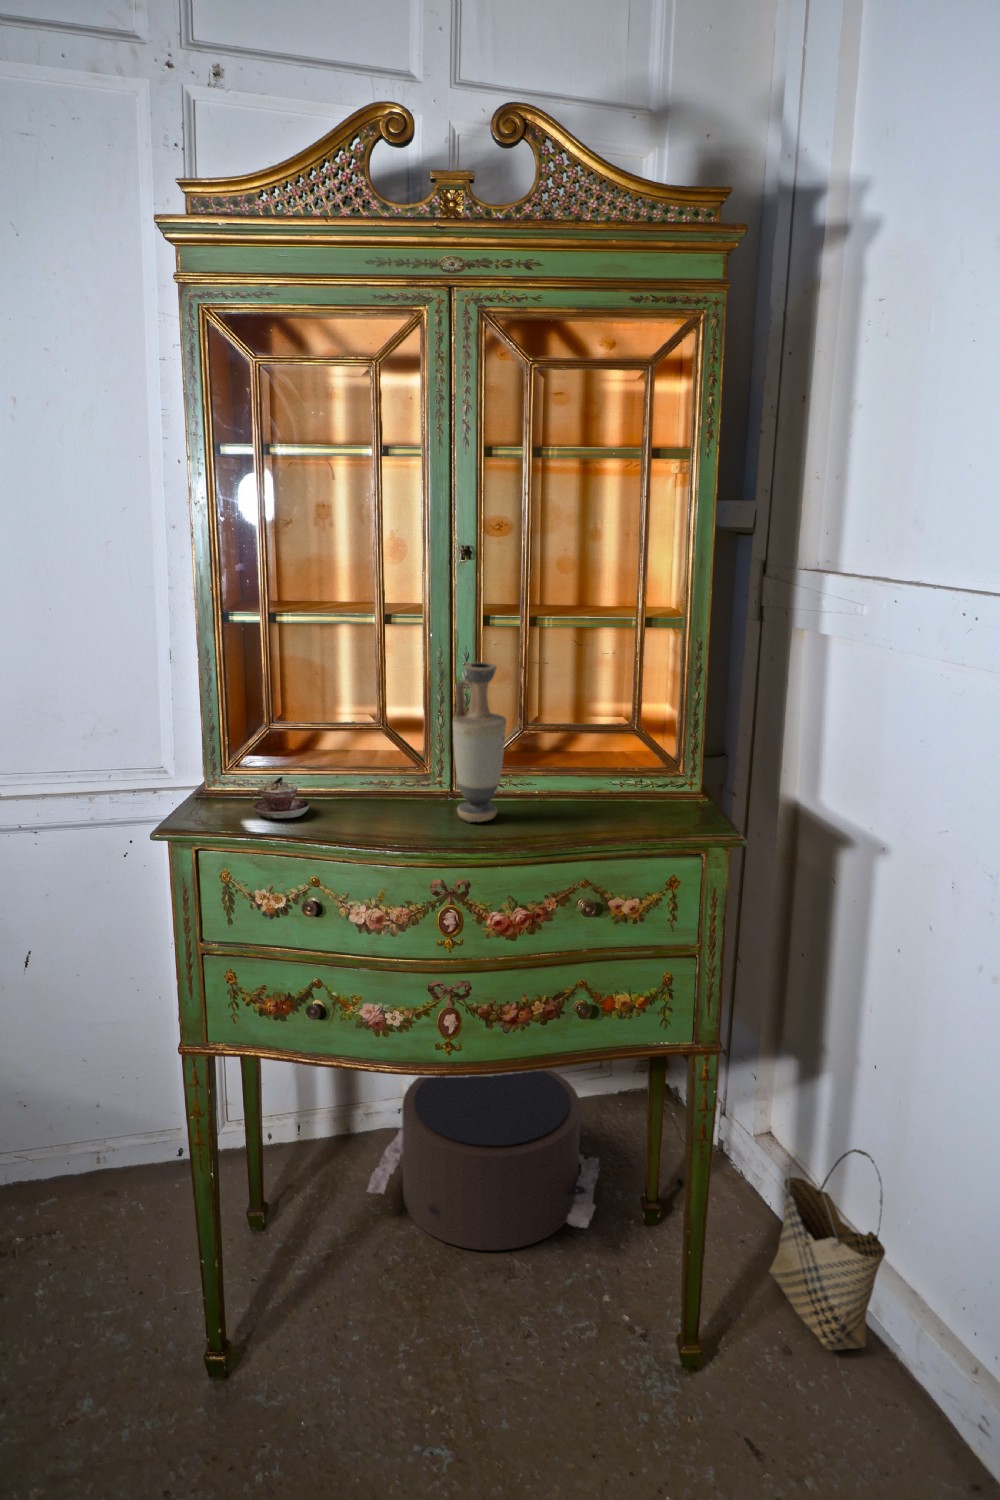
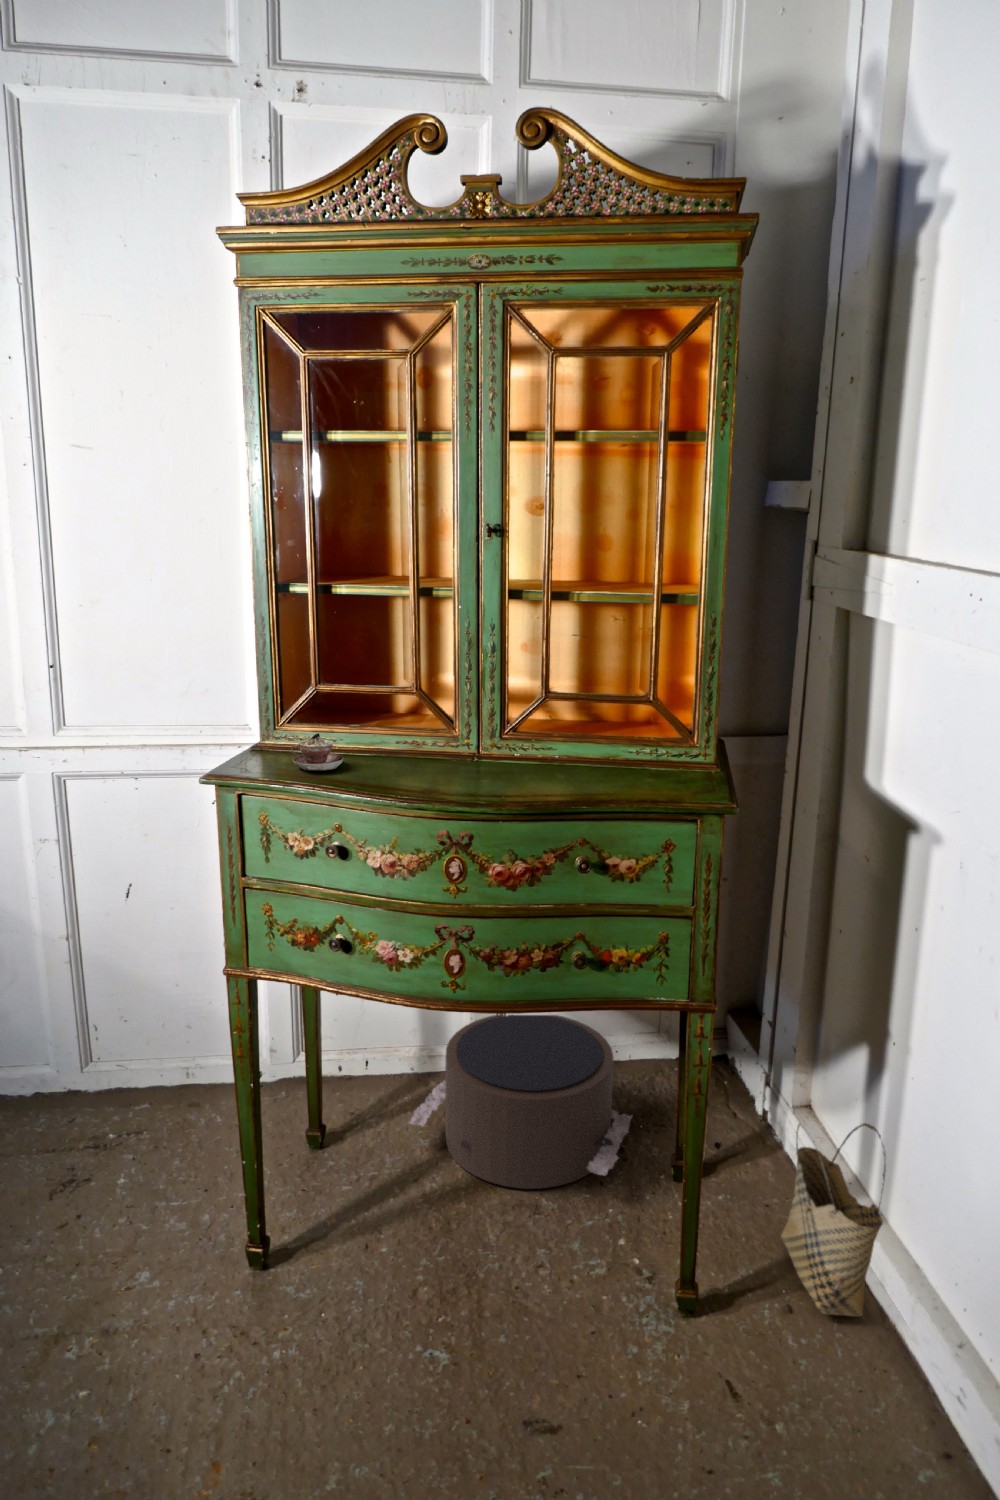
vase: present [453,662,506,822] -> none [468,632,517,781]

